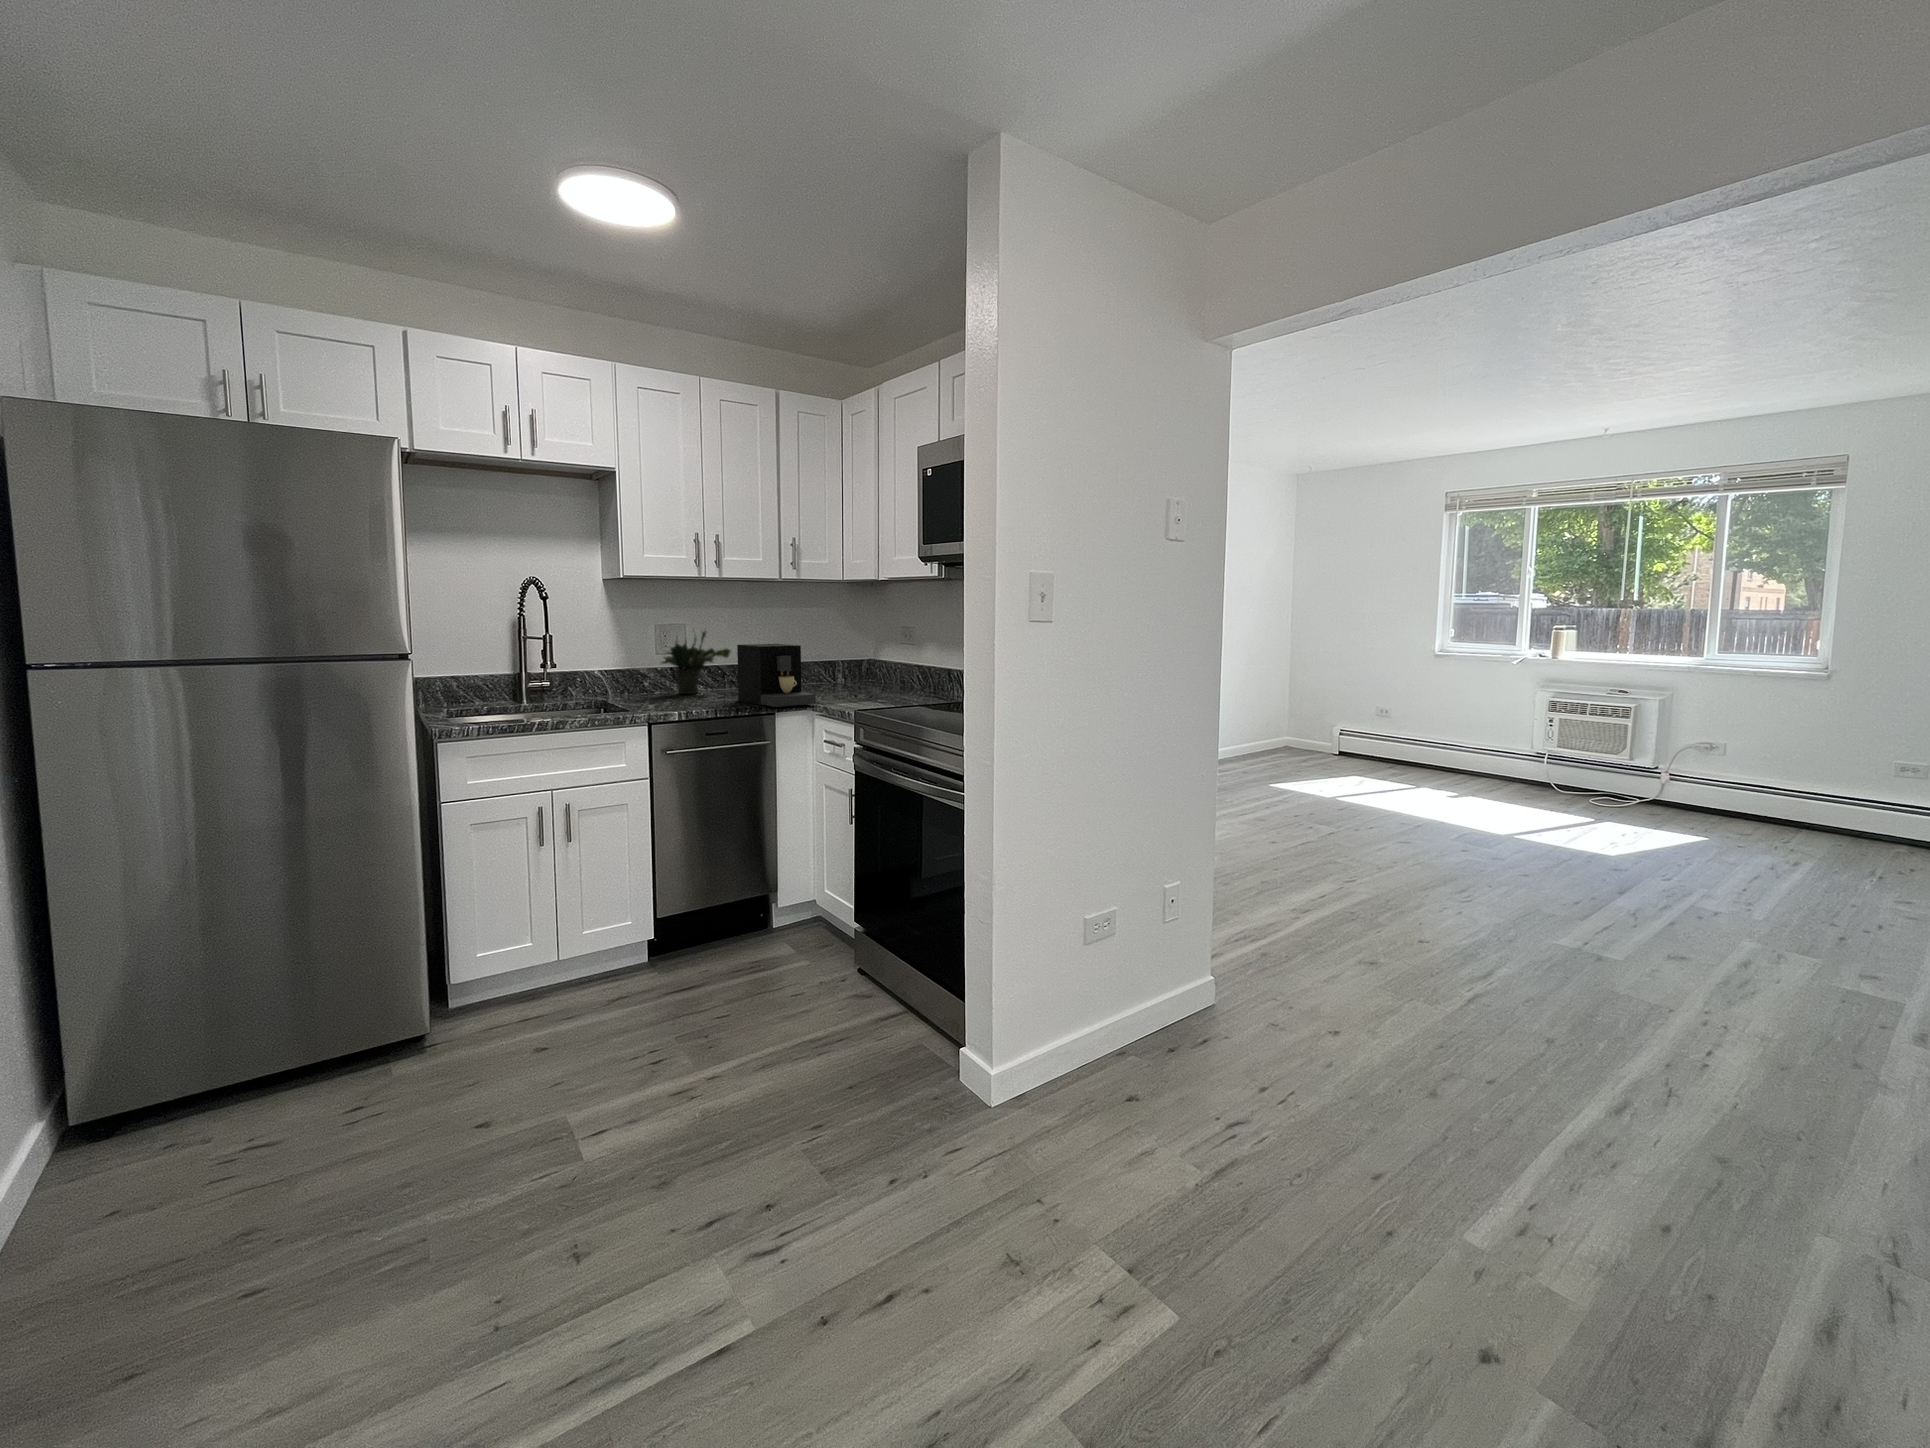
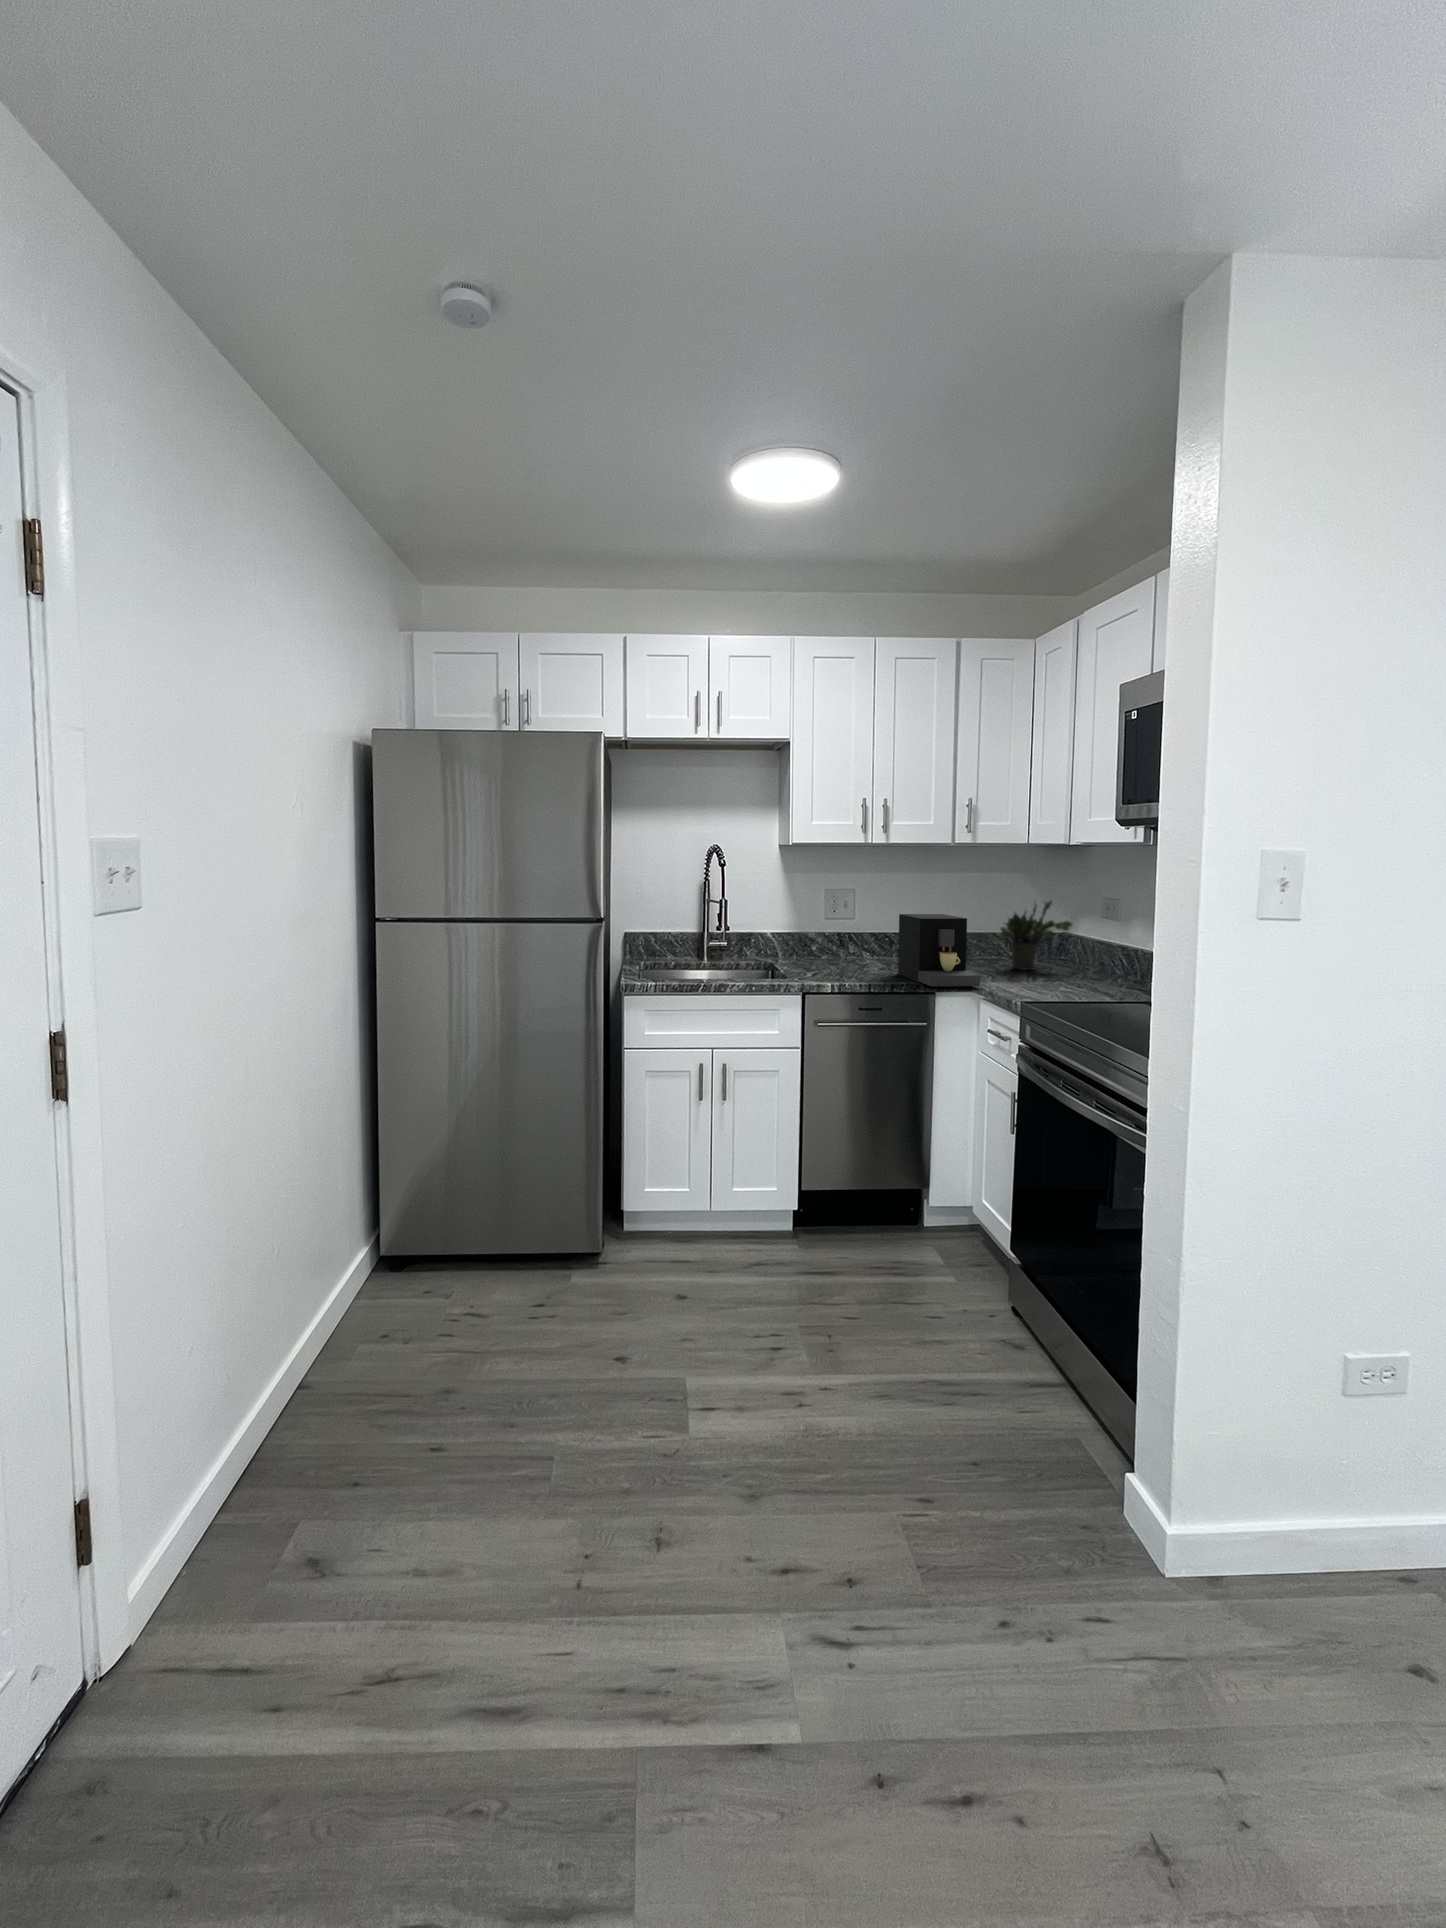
potted plant: present [661,631,731,694] -> present [998,900,1072,970]

